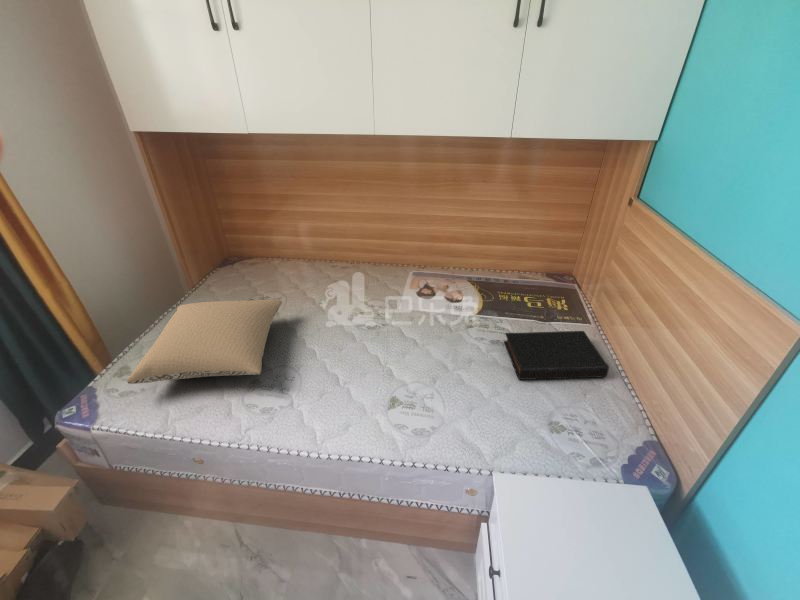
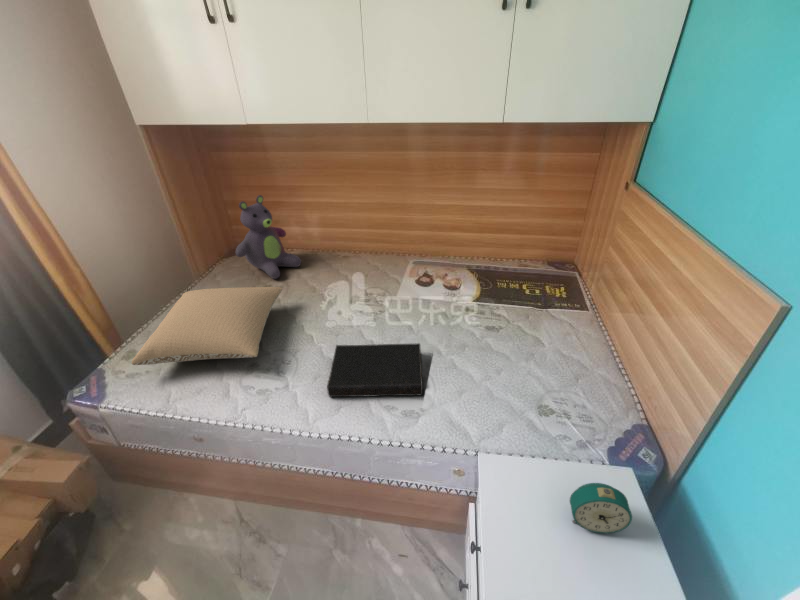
stuffed bear: none [232,205,299,290] -> present [236,195,301,279]
book: present [504,331,609,380] -> present [327,343,423,397]
alarm clock: none [592,505,657,556] -> present [570,483,632,533]

